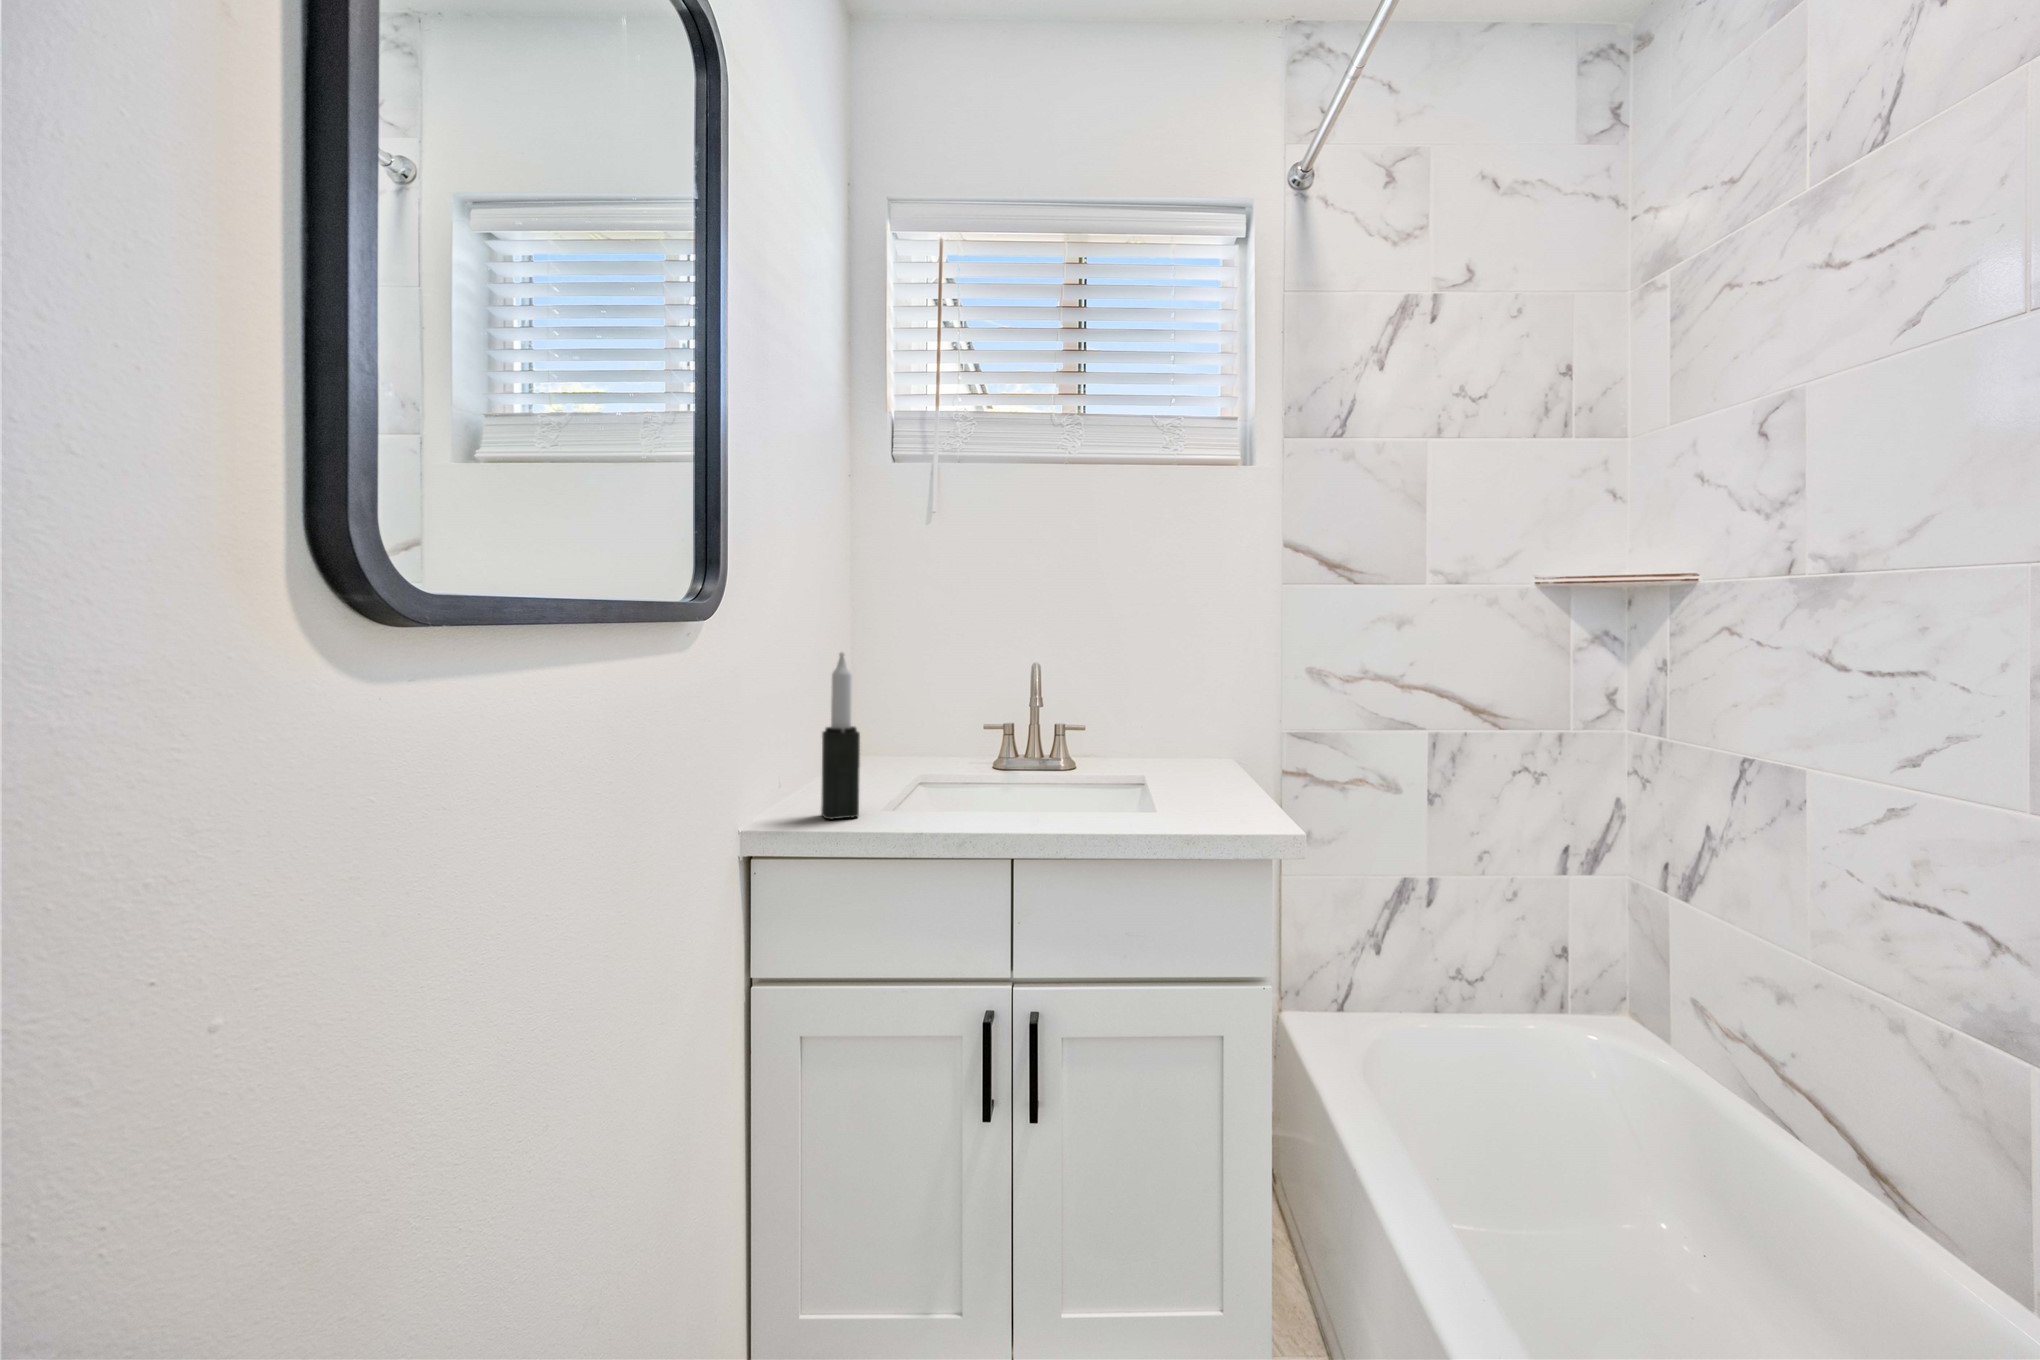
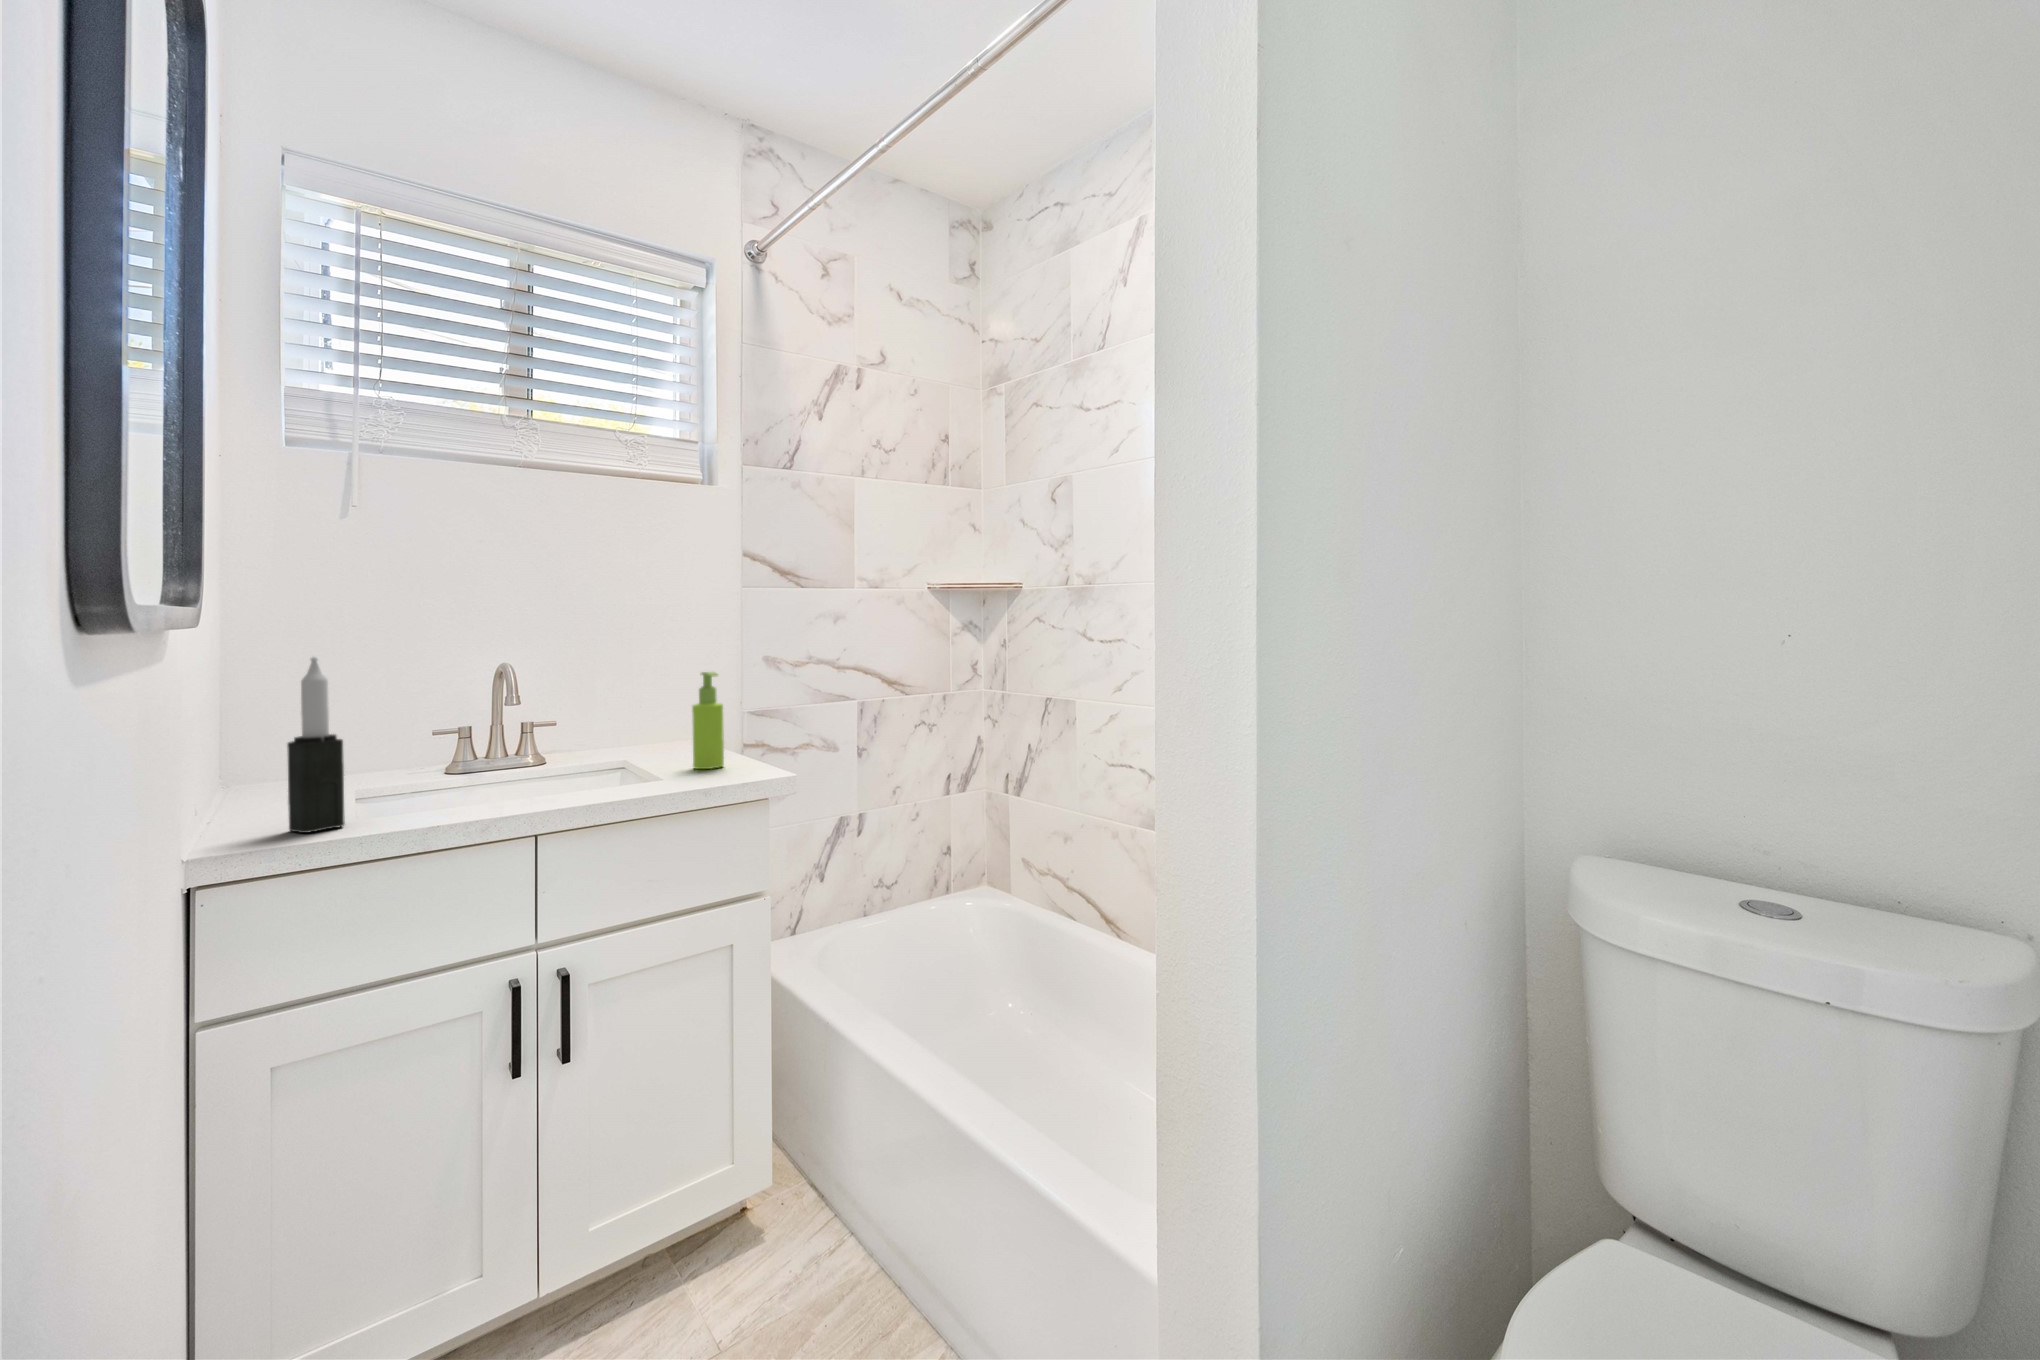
soap dispenser: none [1201,684,1236,801] -> present [692,672,724,769]

